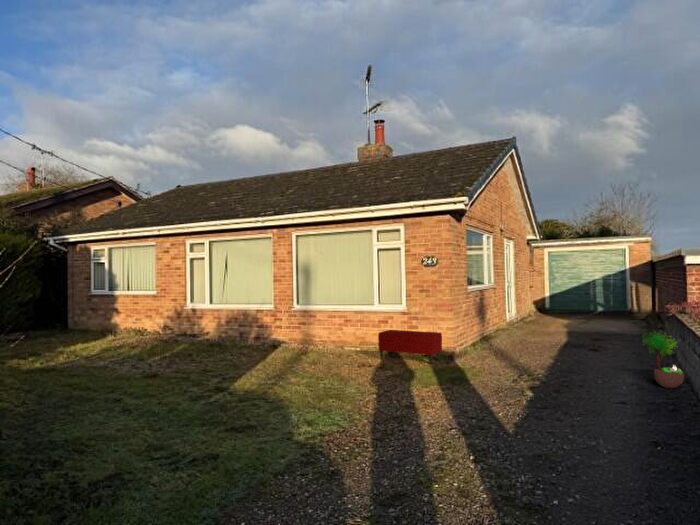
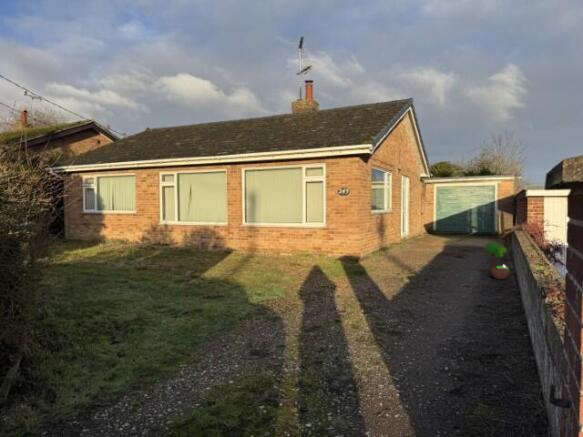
bench: present [378,330,442,364] -> none [305,241,351,264]

